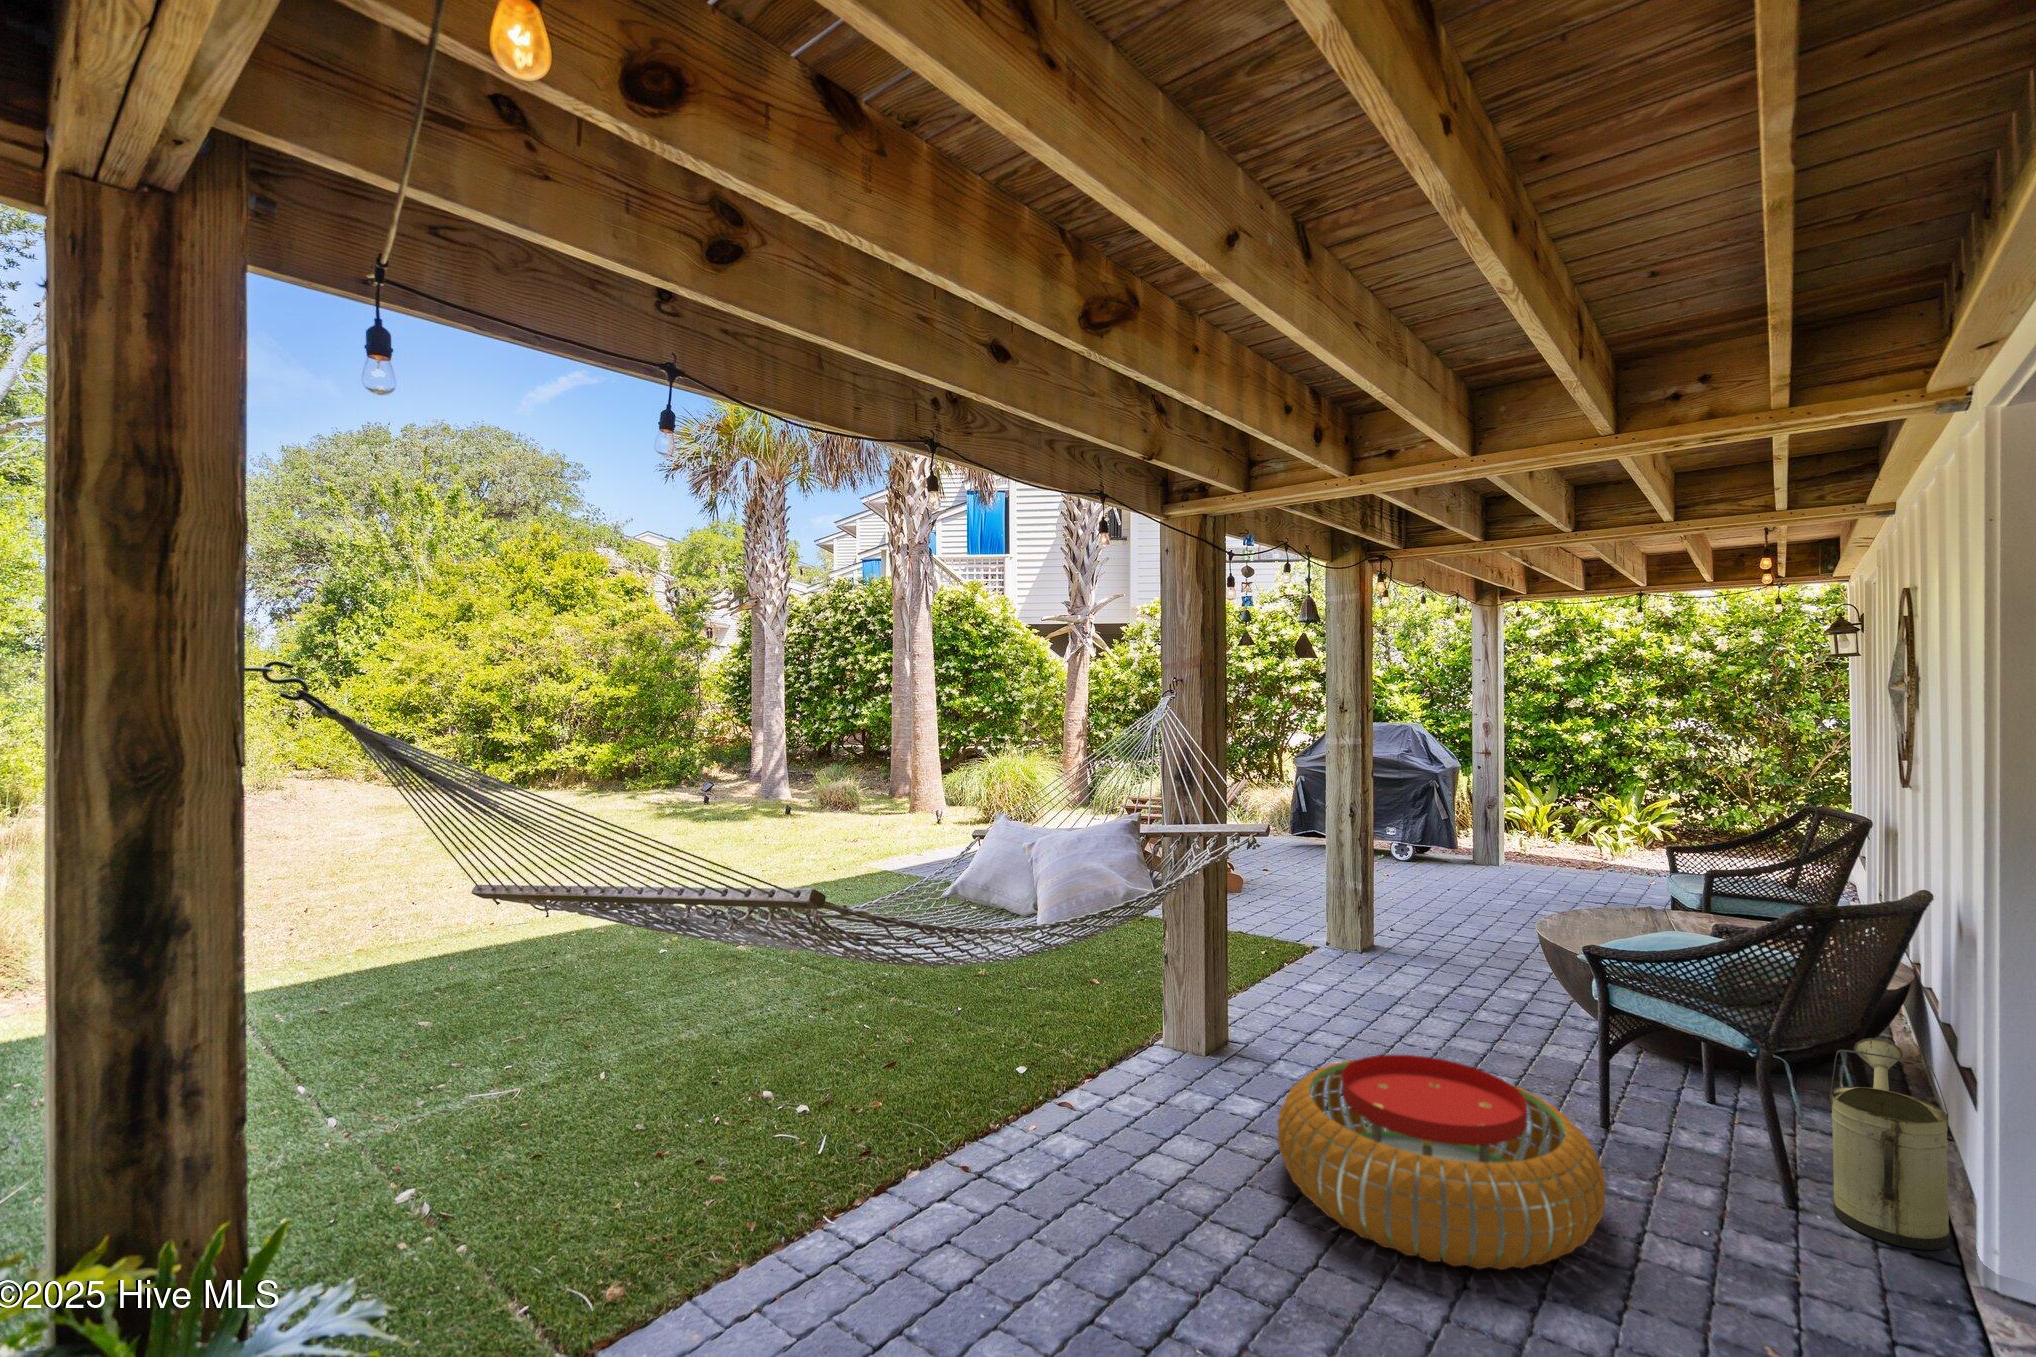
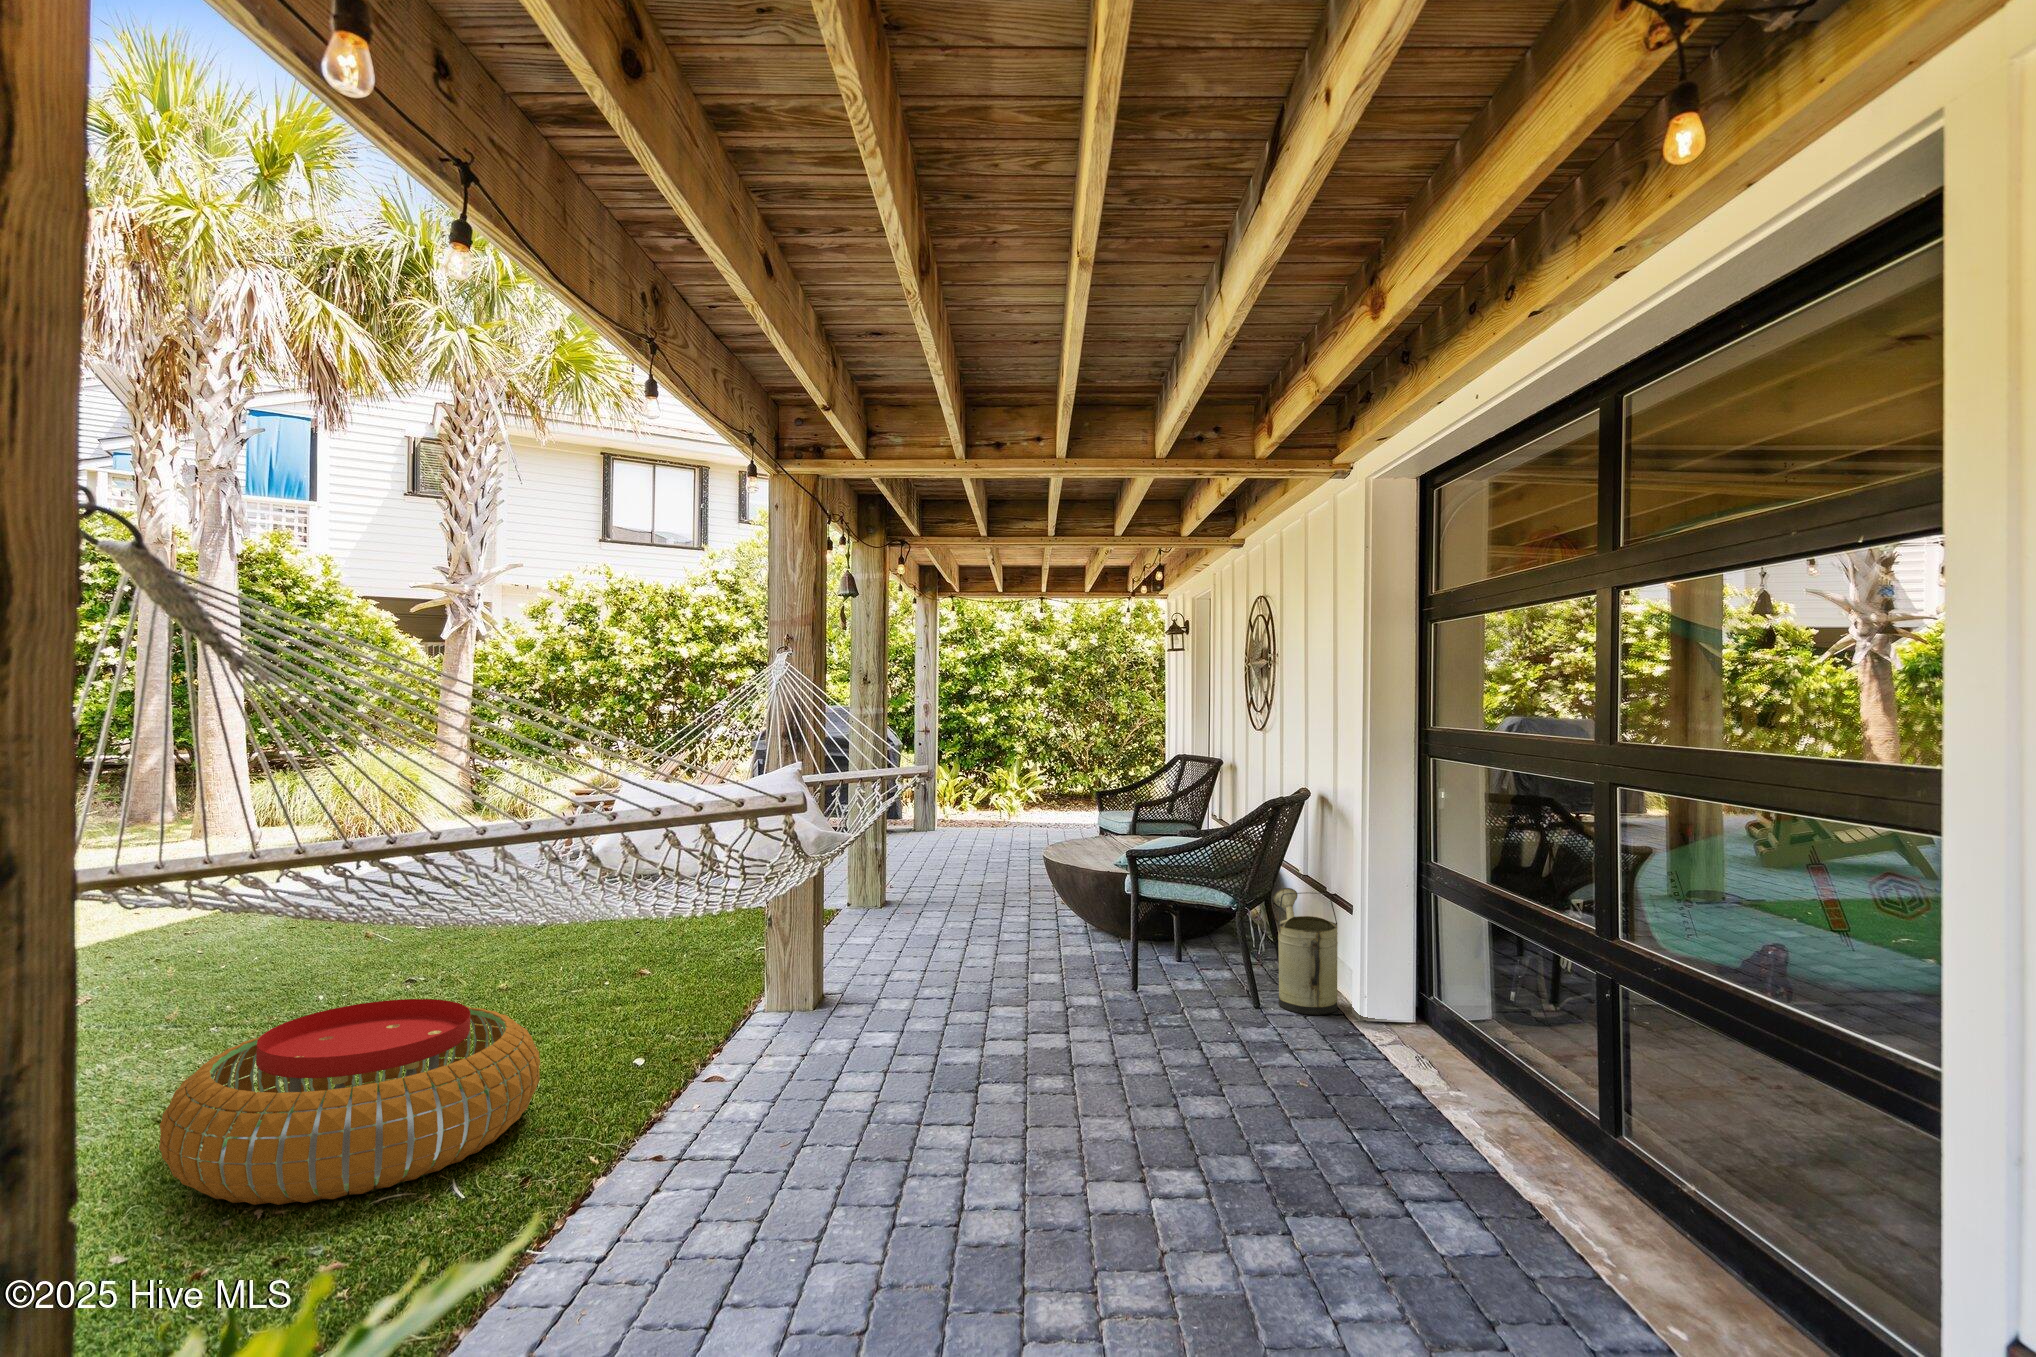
pouf: present [1277,1055,1606,1270] -> present [159,999,540,1205]

